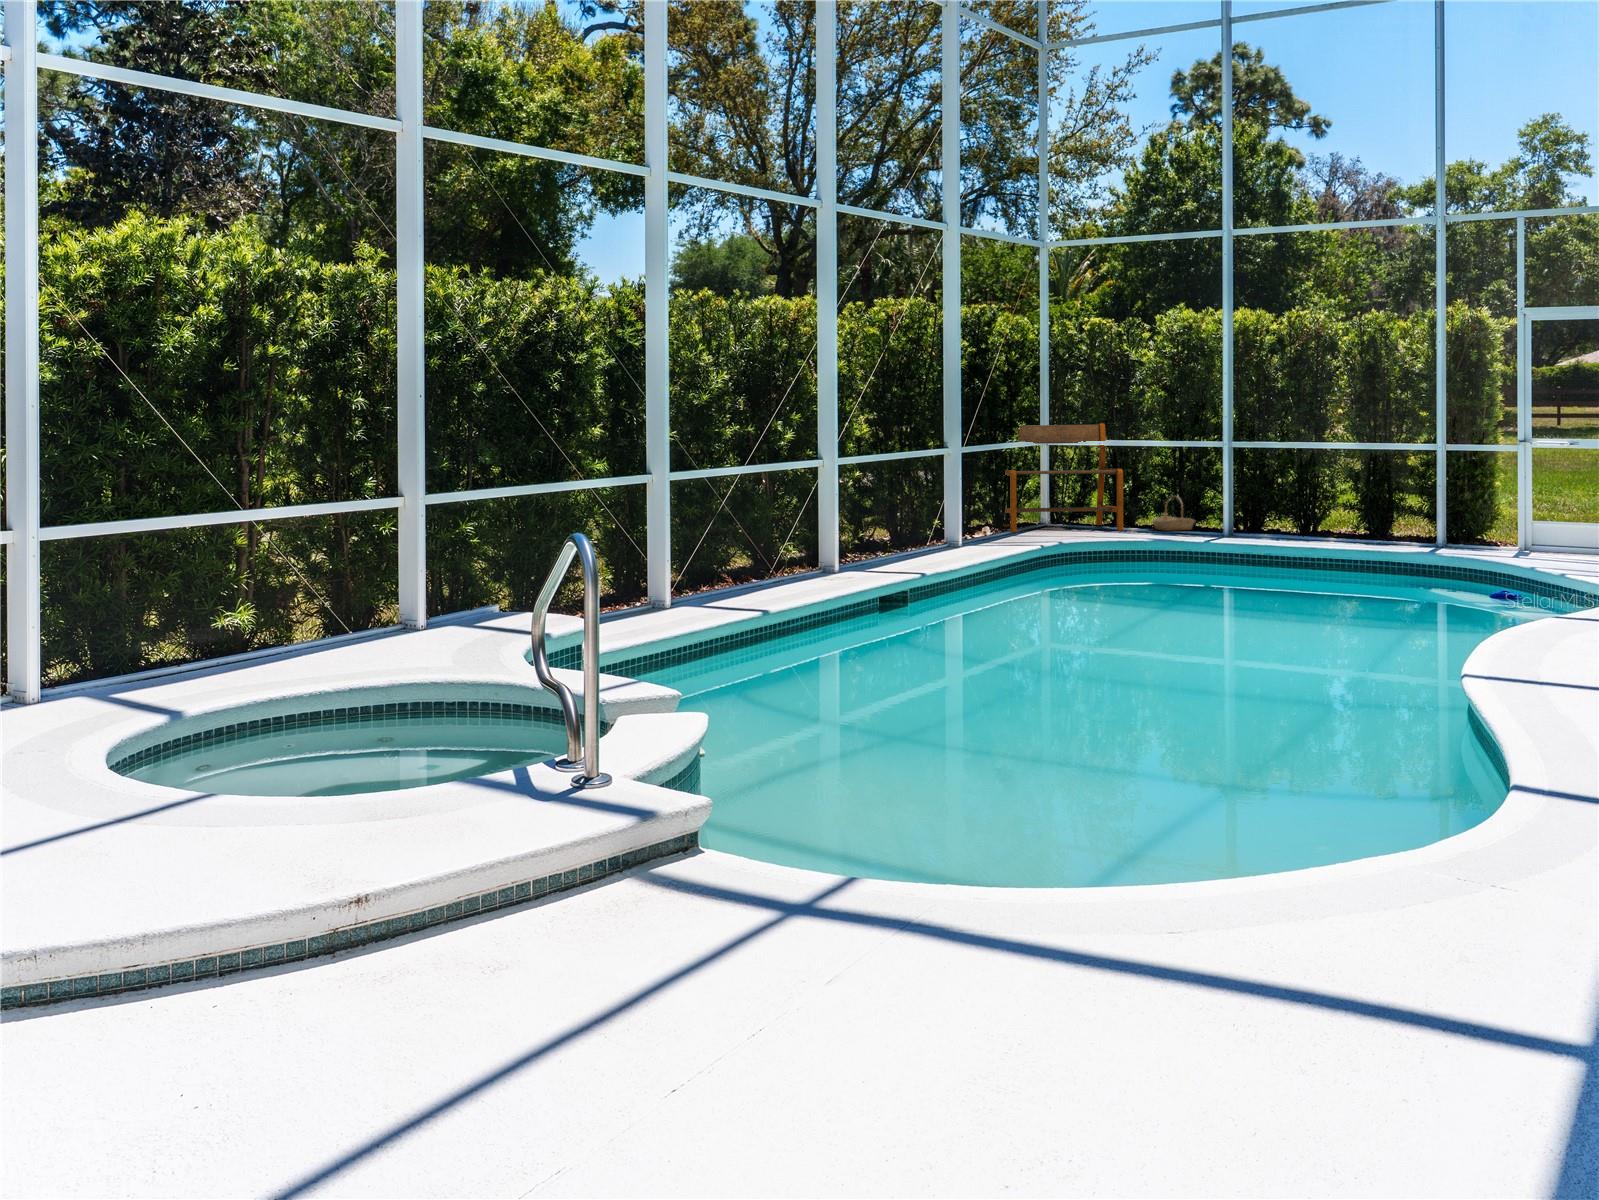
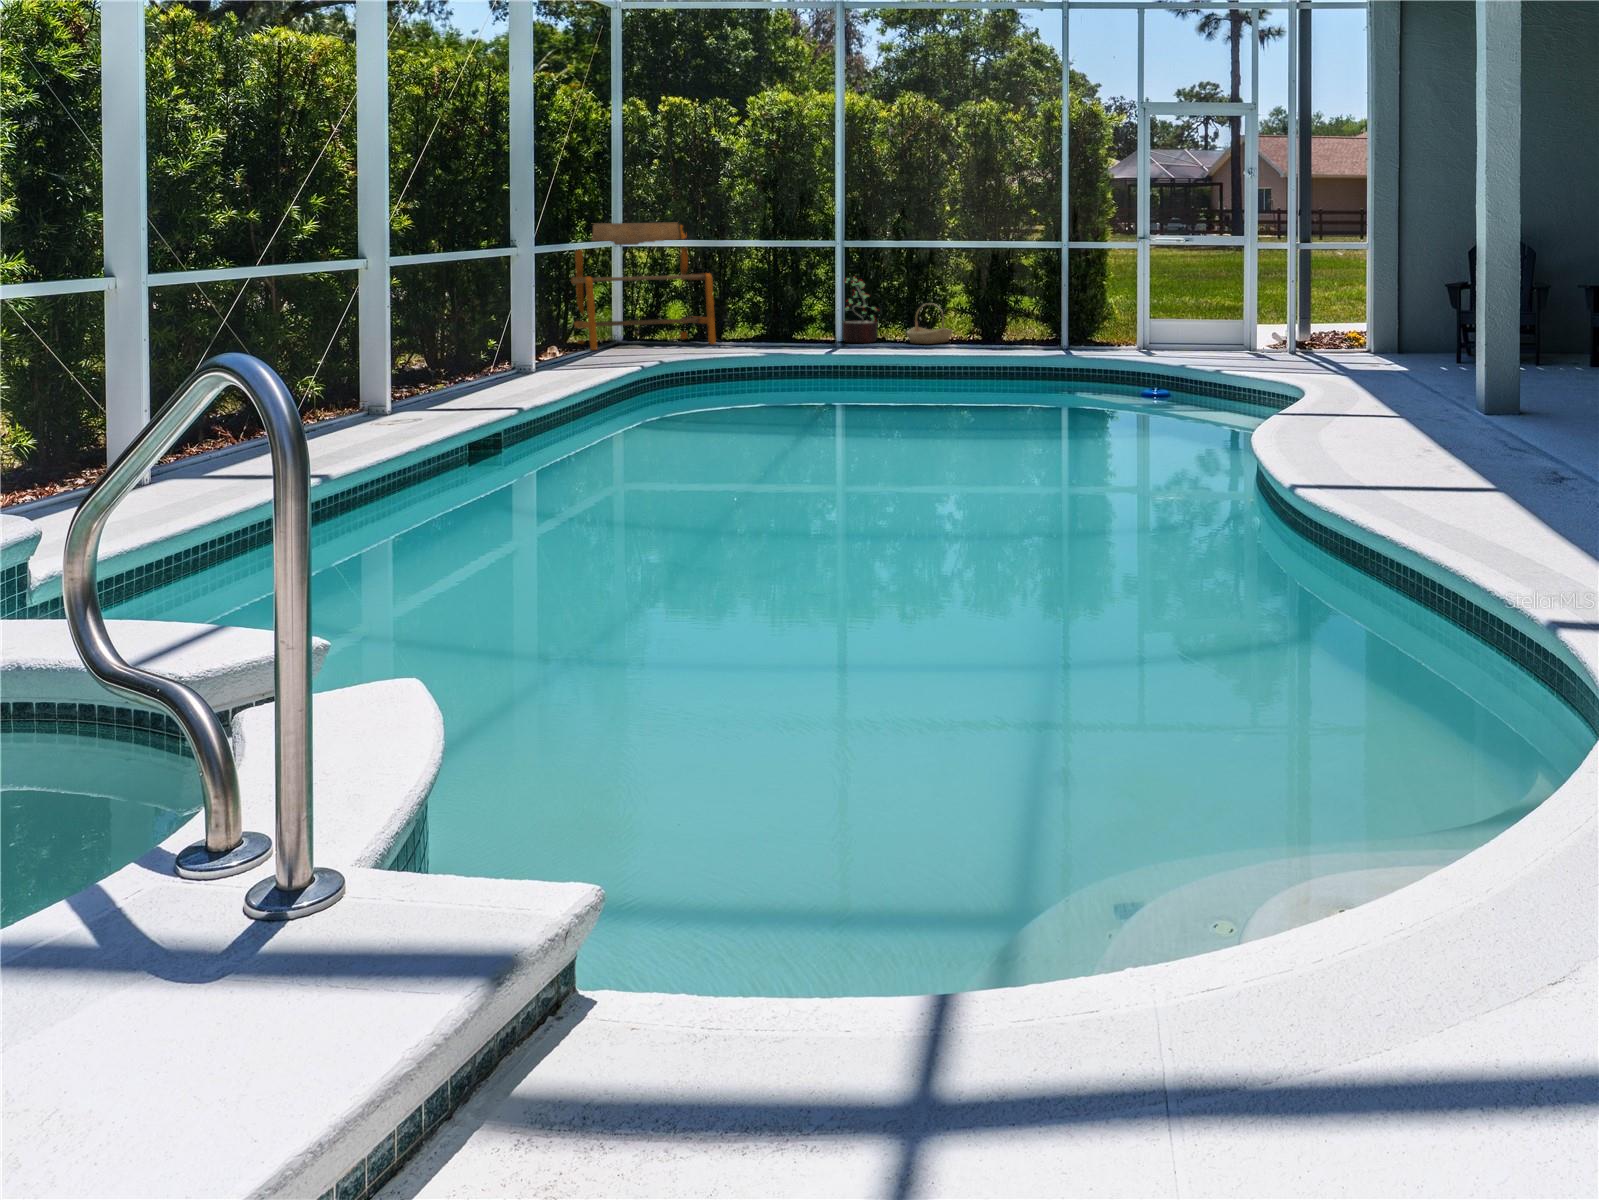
decorative plant: none [1237,474,1276,534] -> present [843,278,878,343]
basket: present [1152,496,1195,531] -> present [907,303,953,344]

